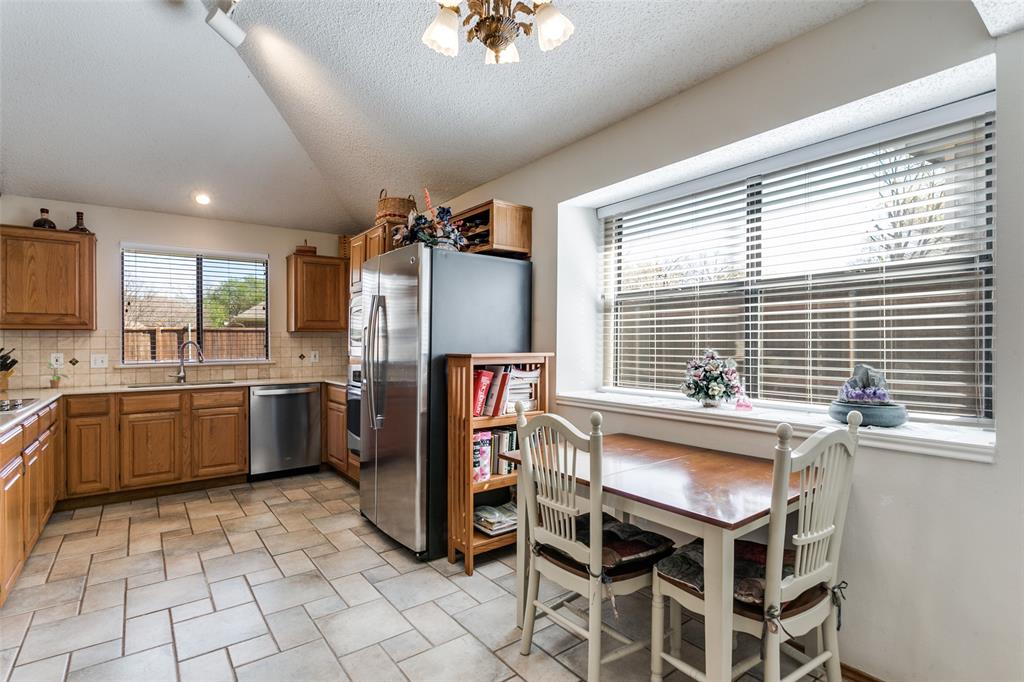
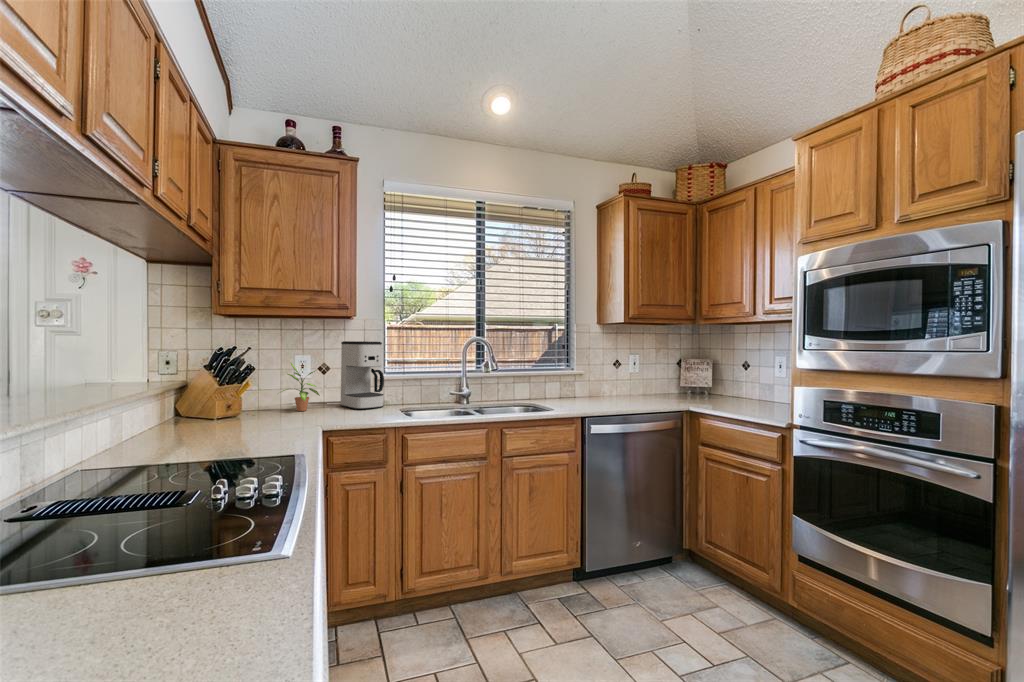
coffee maker: none [86,345,119,386] -> present [340,341,384,409]

